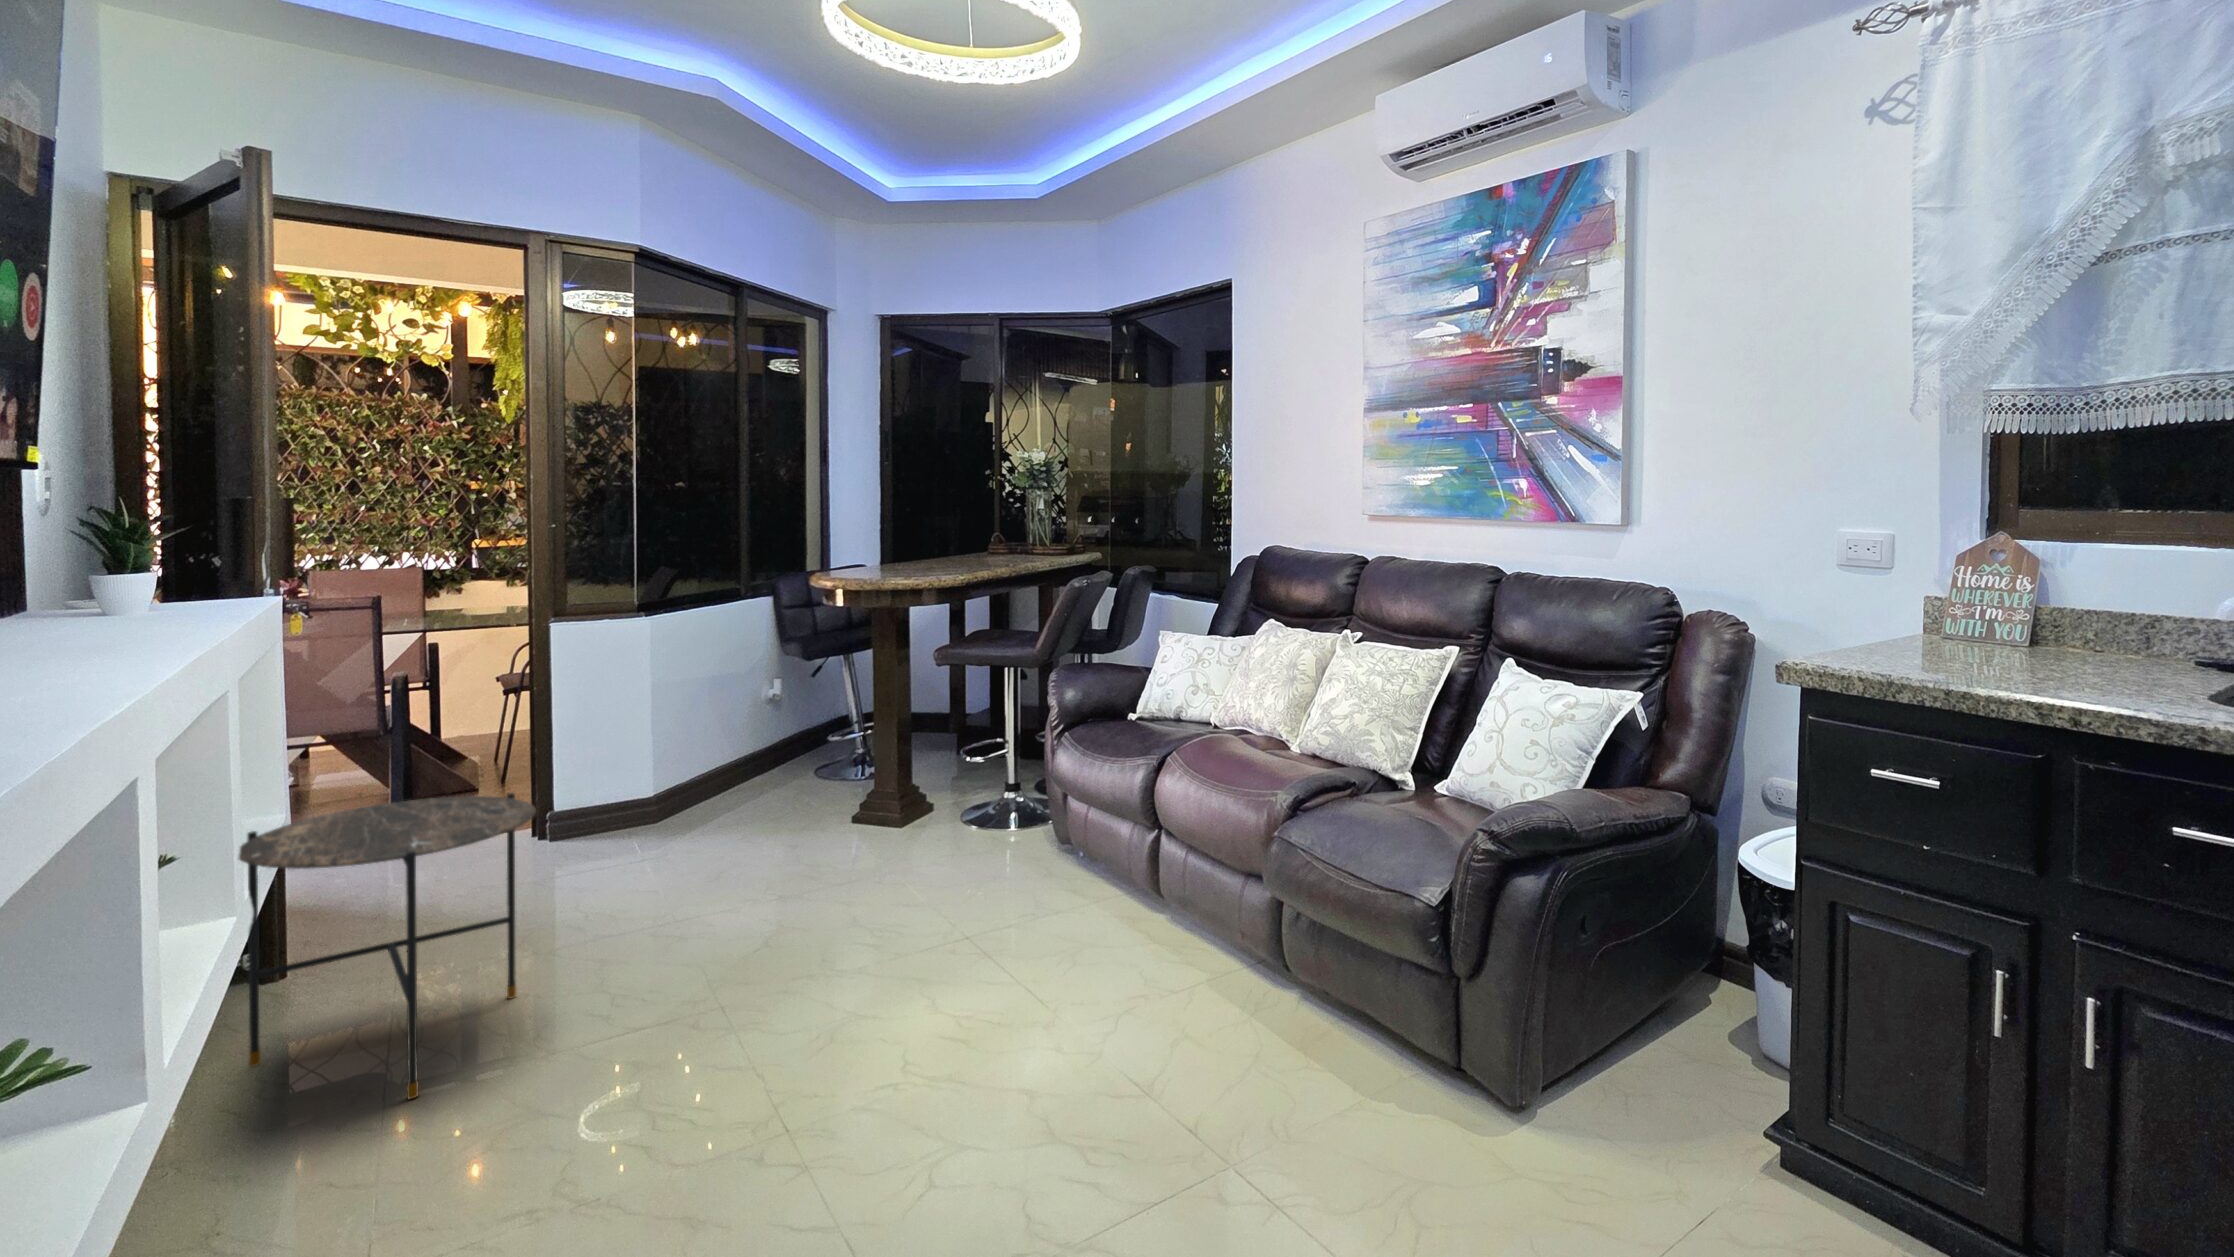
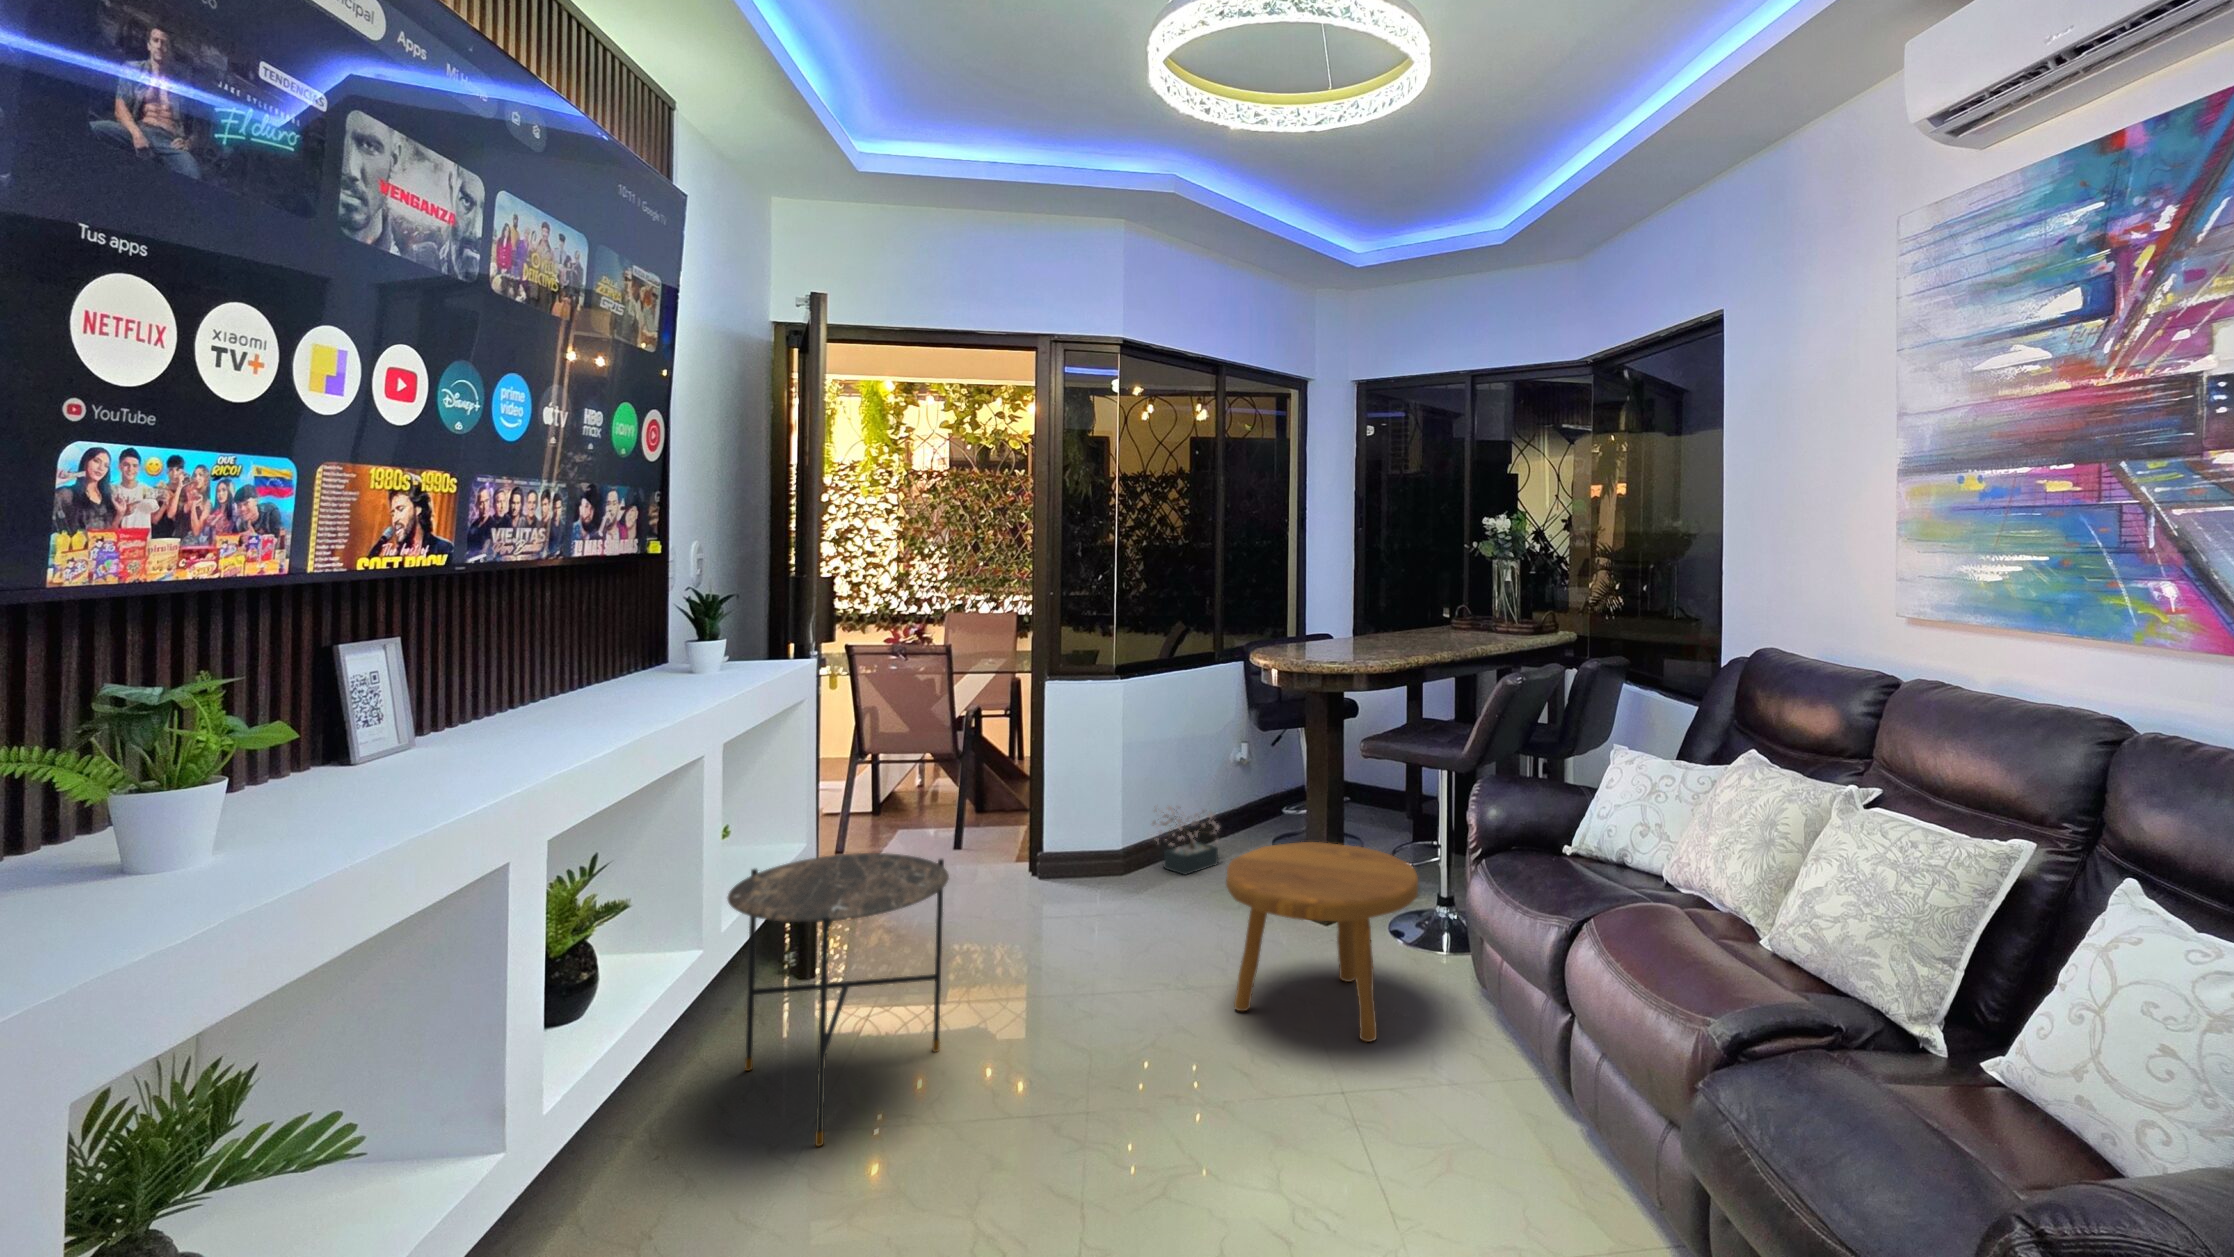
decorative plant: none [683,742,761,812] -> present [1152,806,1219,875]
footstool: none [825,742,1012,902] -> present [1226,842,1418,1042]

